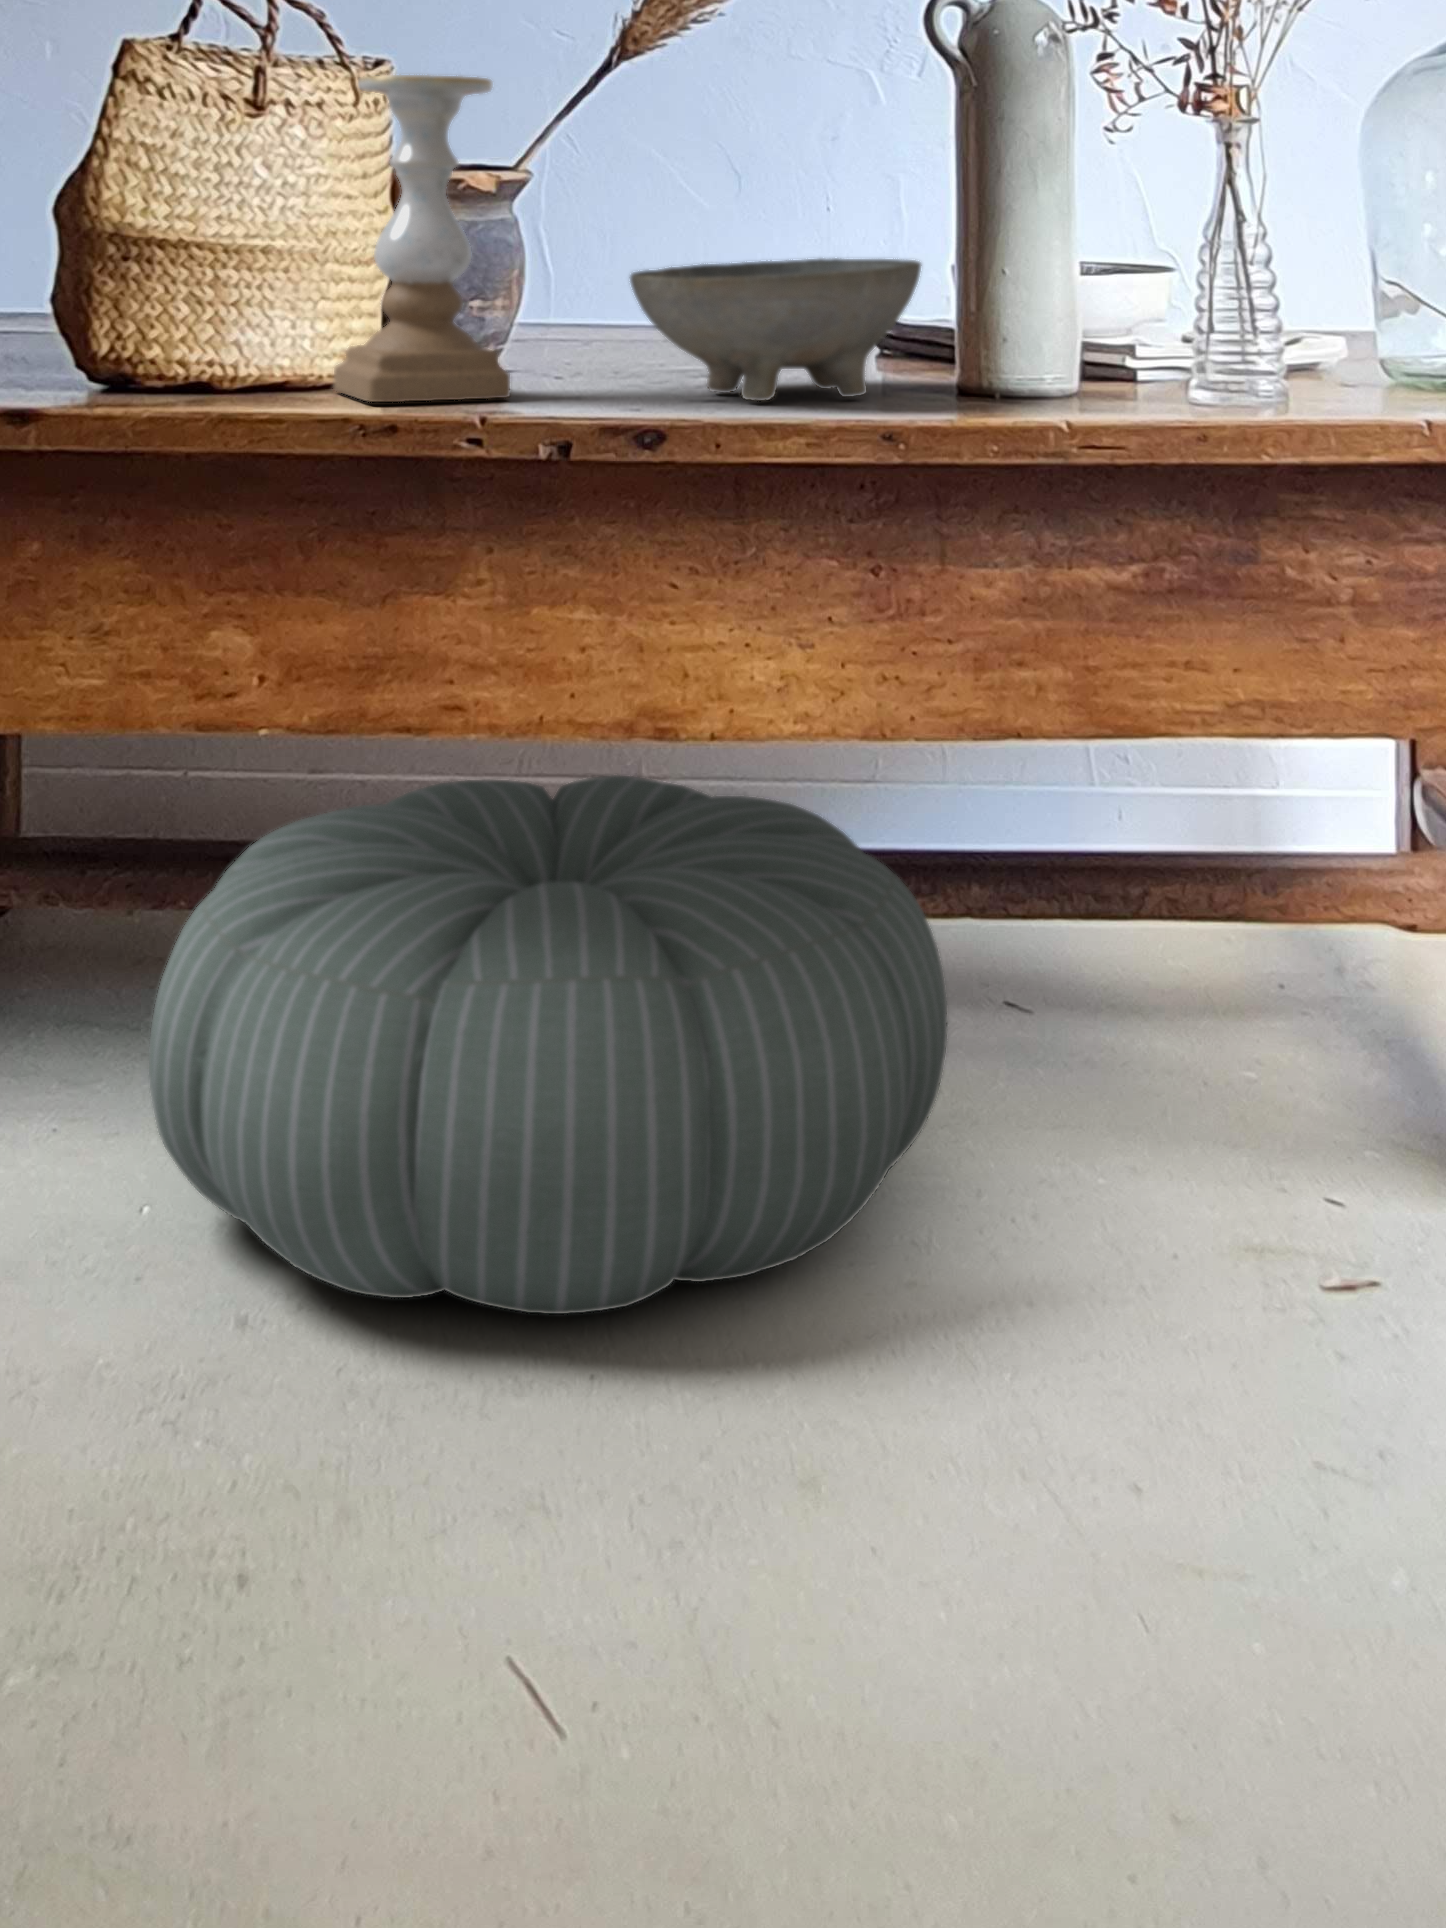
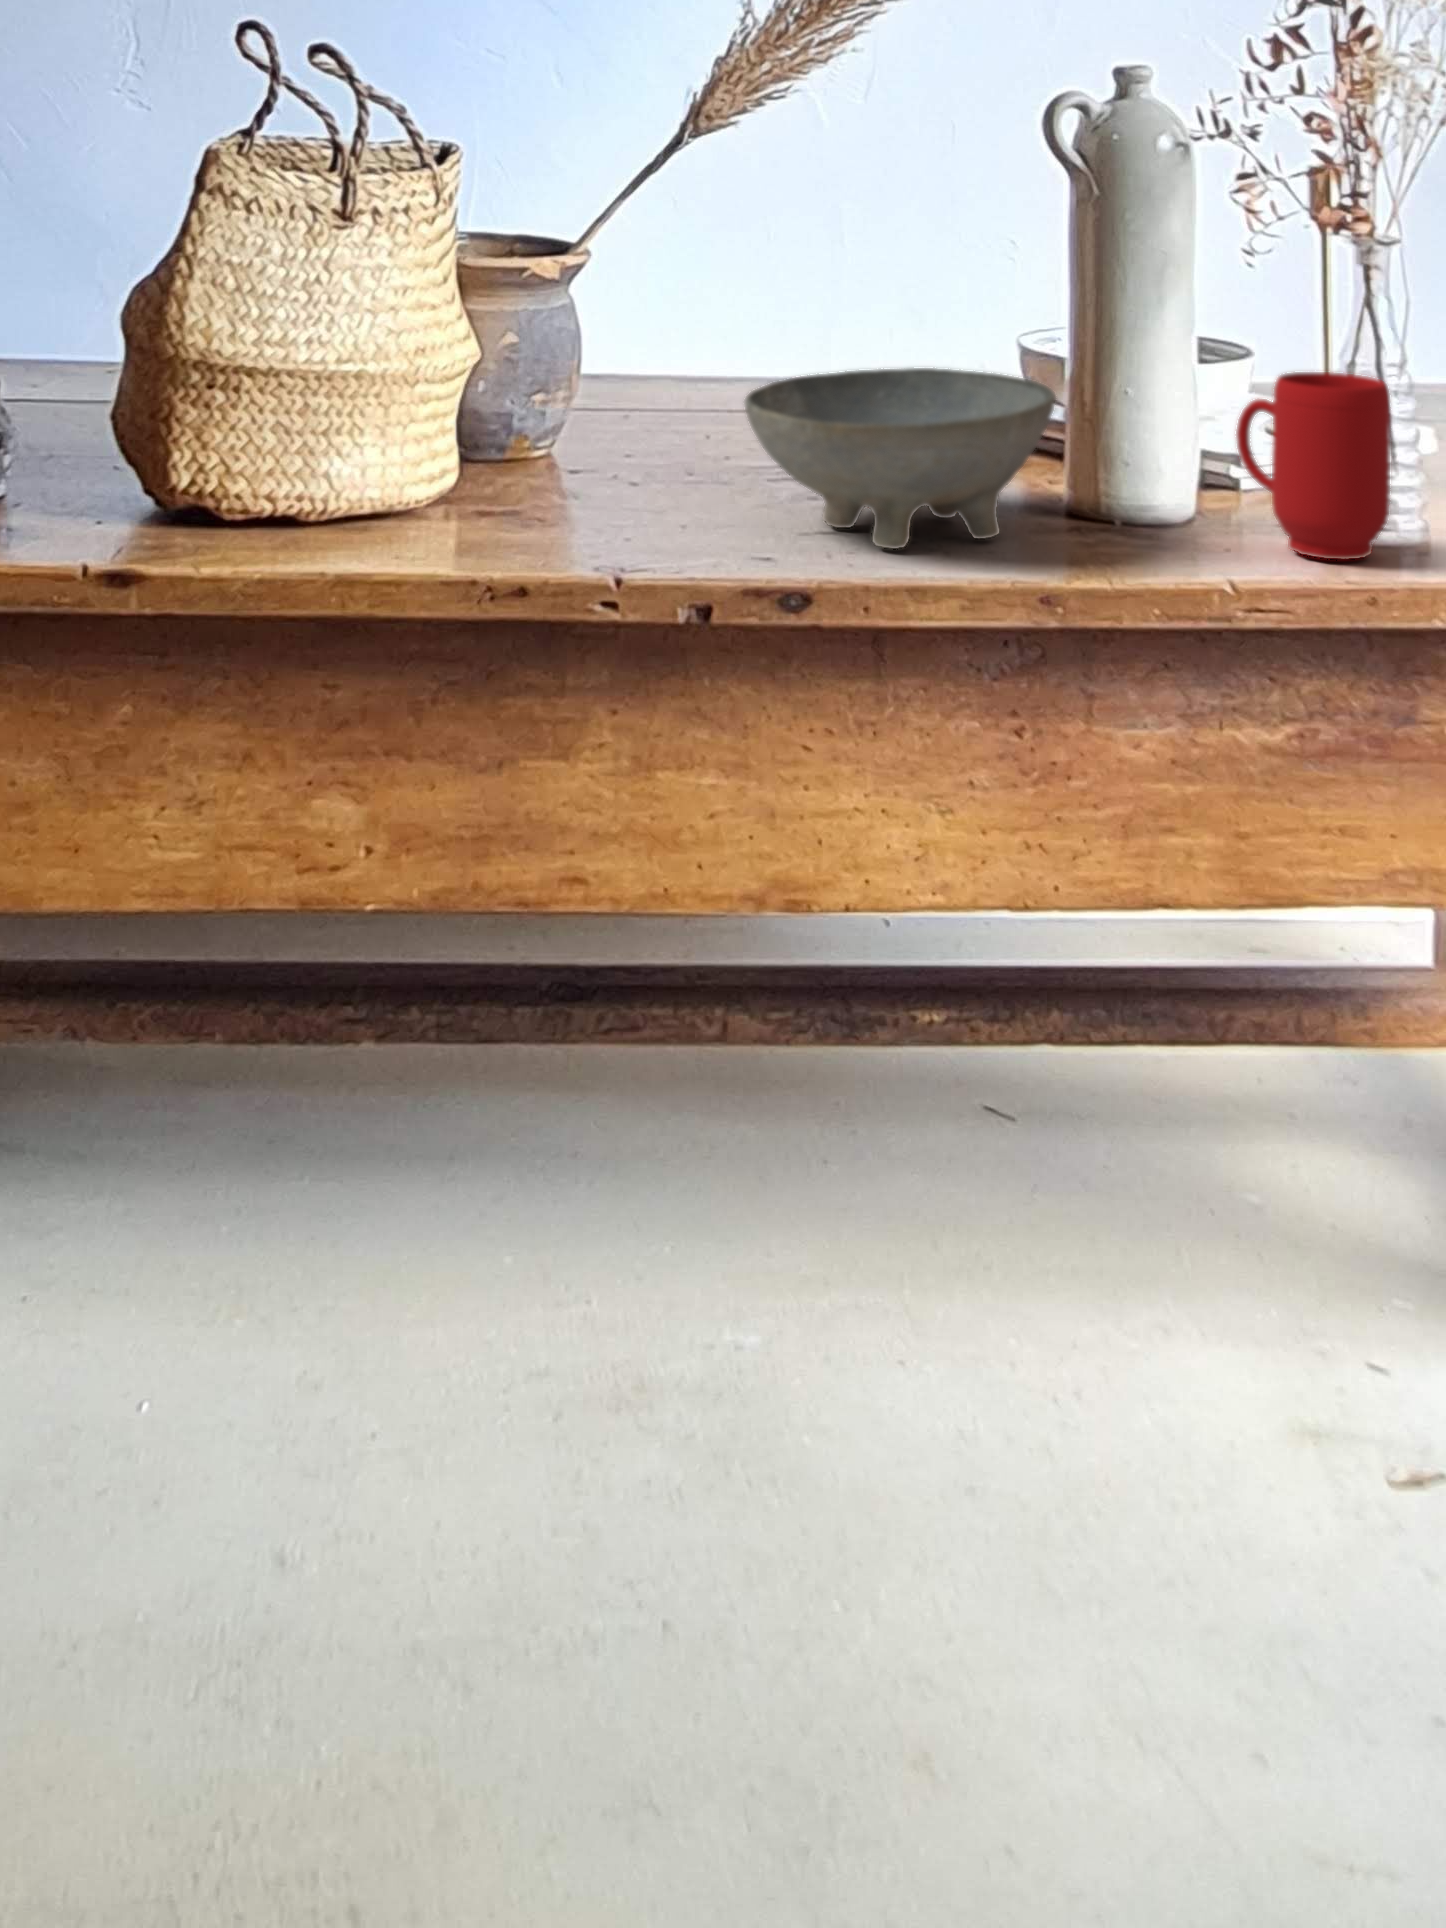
candle holder: present [334,75,510,402] -> none [426,187,625,554]
mug: none [1094,240,1230,406] -> present [1236,372,1391,559]
pouf: present [149,775,947,1314] -> none [233,897,1071,1554]

